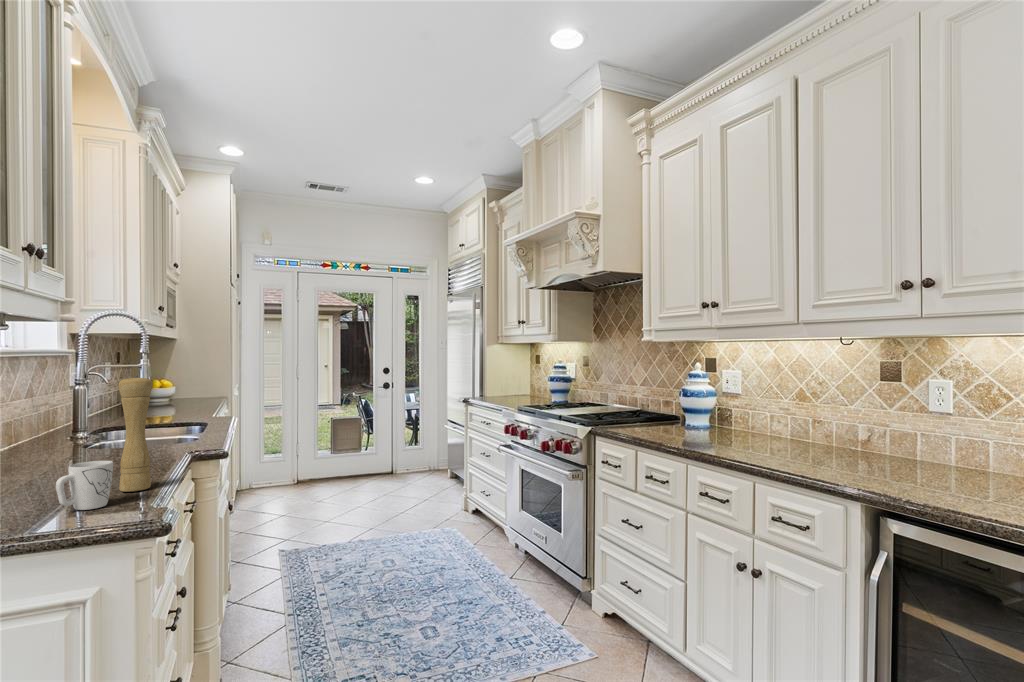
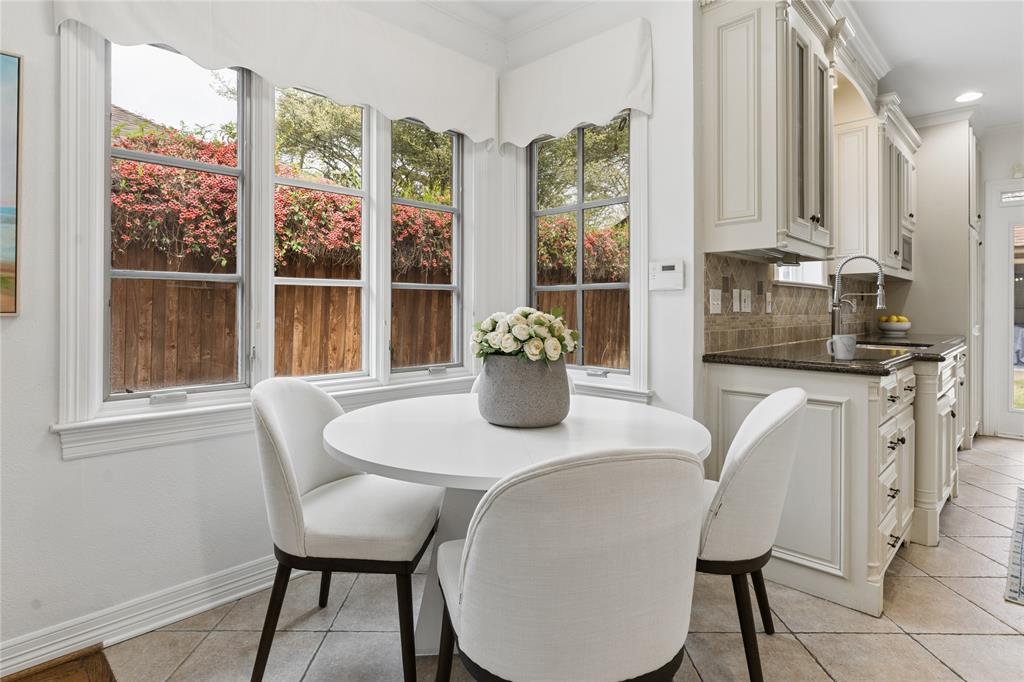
pepper mill: present [119,376,153,492] -> none [860,288,881,358]

